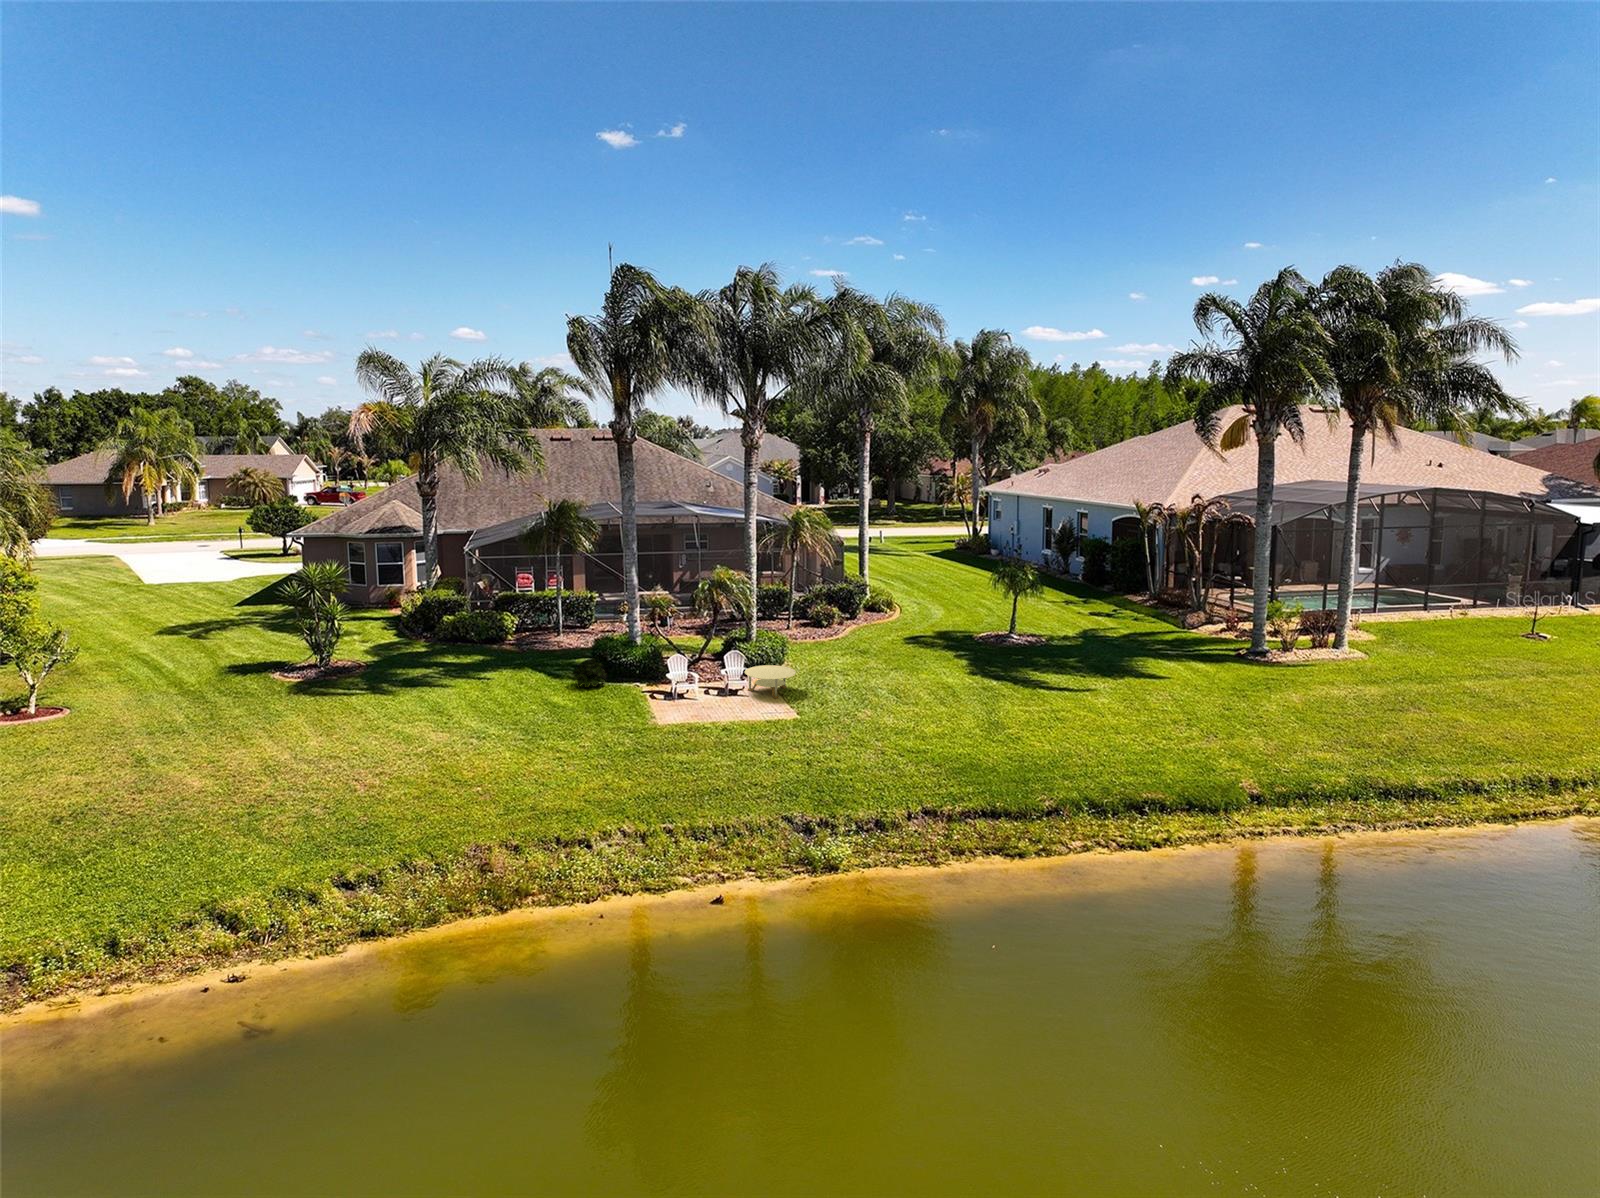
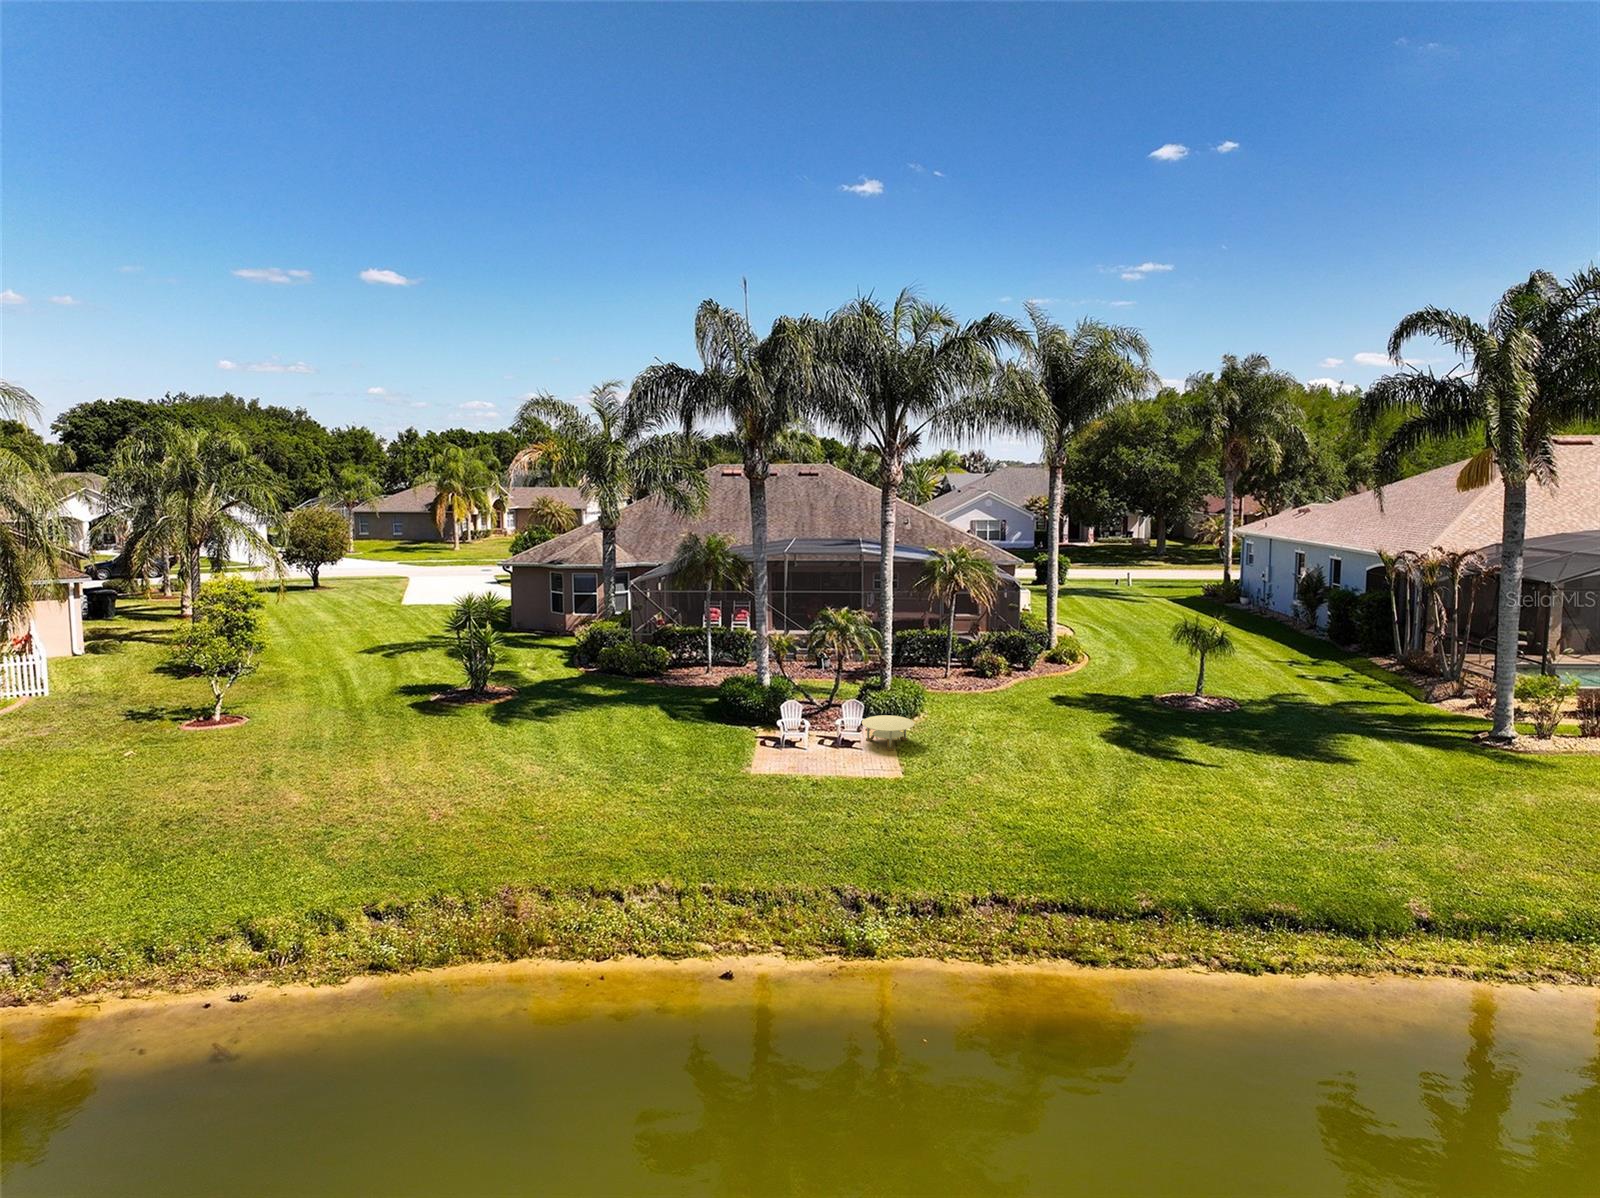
potted plant: present [573,658,608,688] -> none [701,698,735,728]

